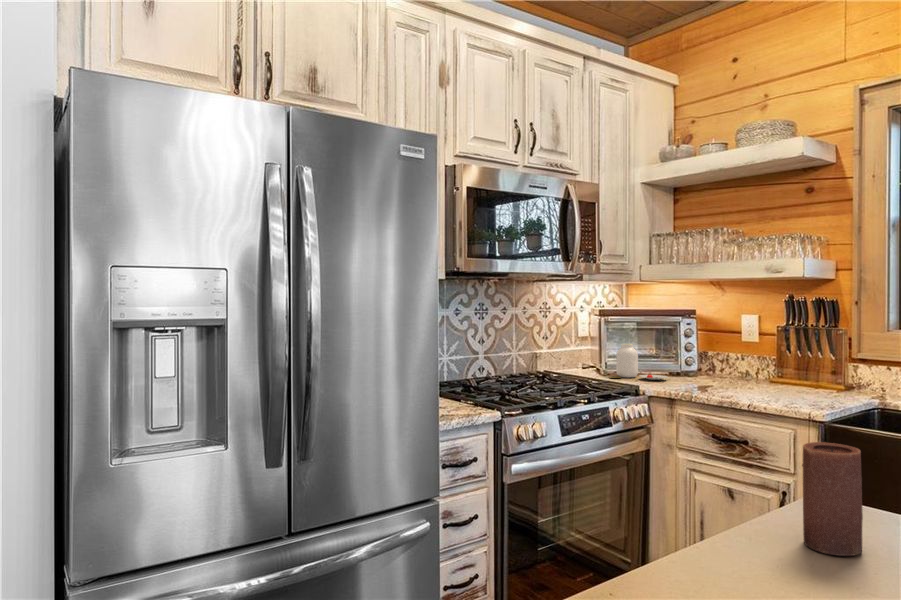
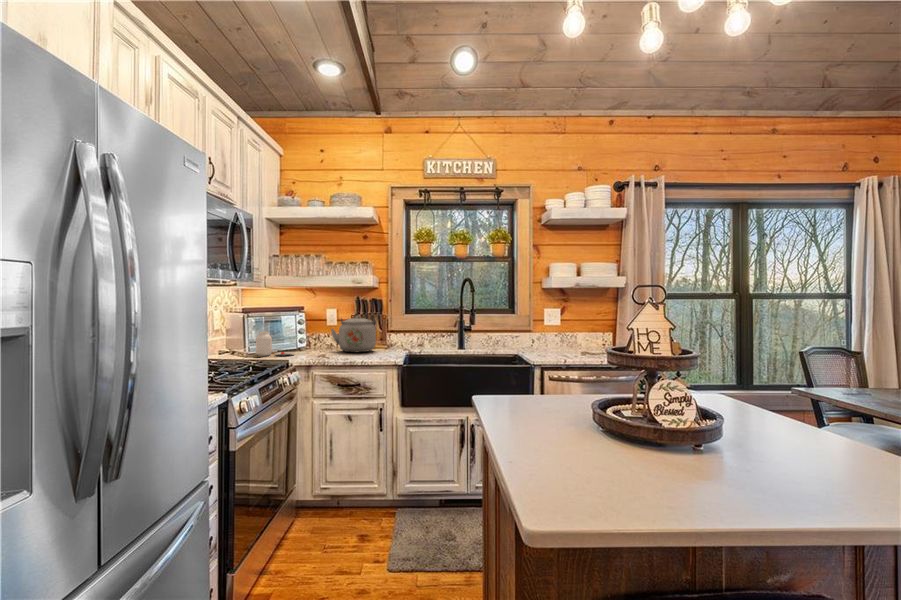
kettle: none [731,326,821,389] -> present [331,316,376,352]
candle: present [802,442,863,556] -> none [502,365,523,412]

